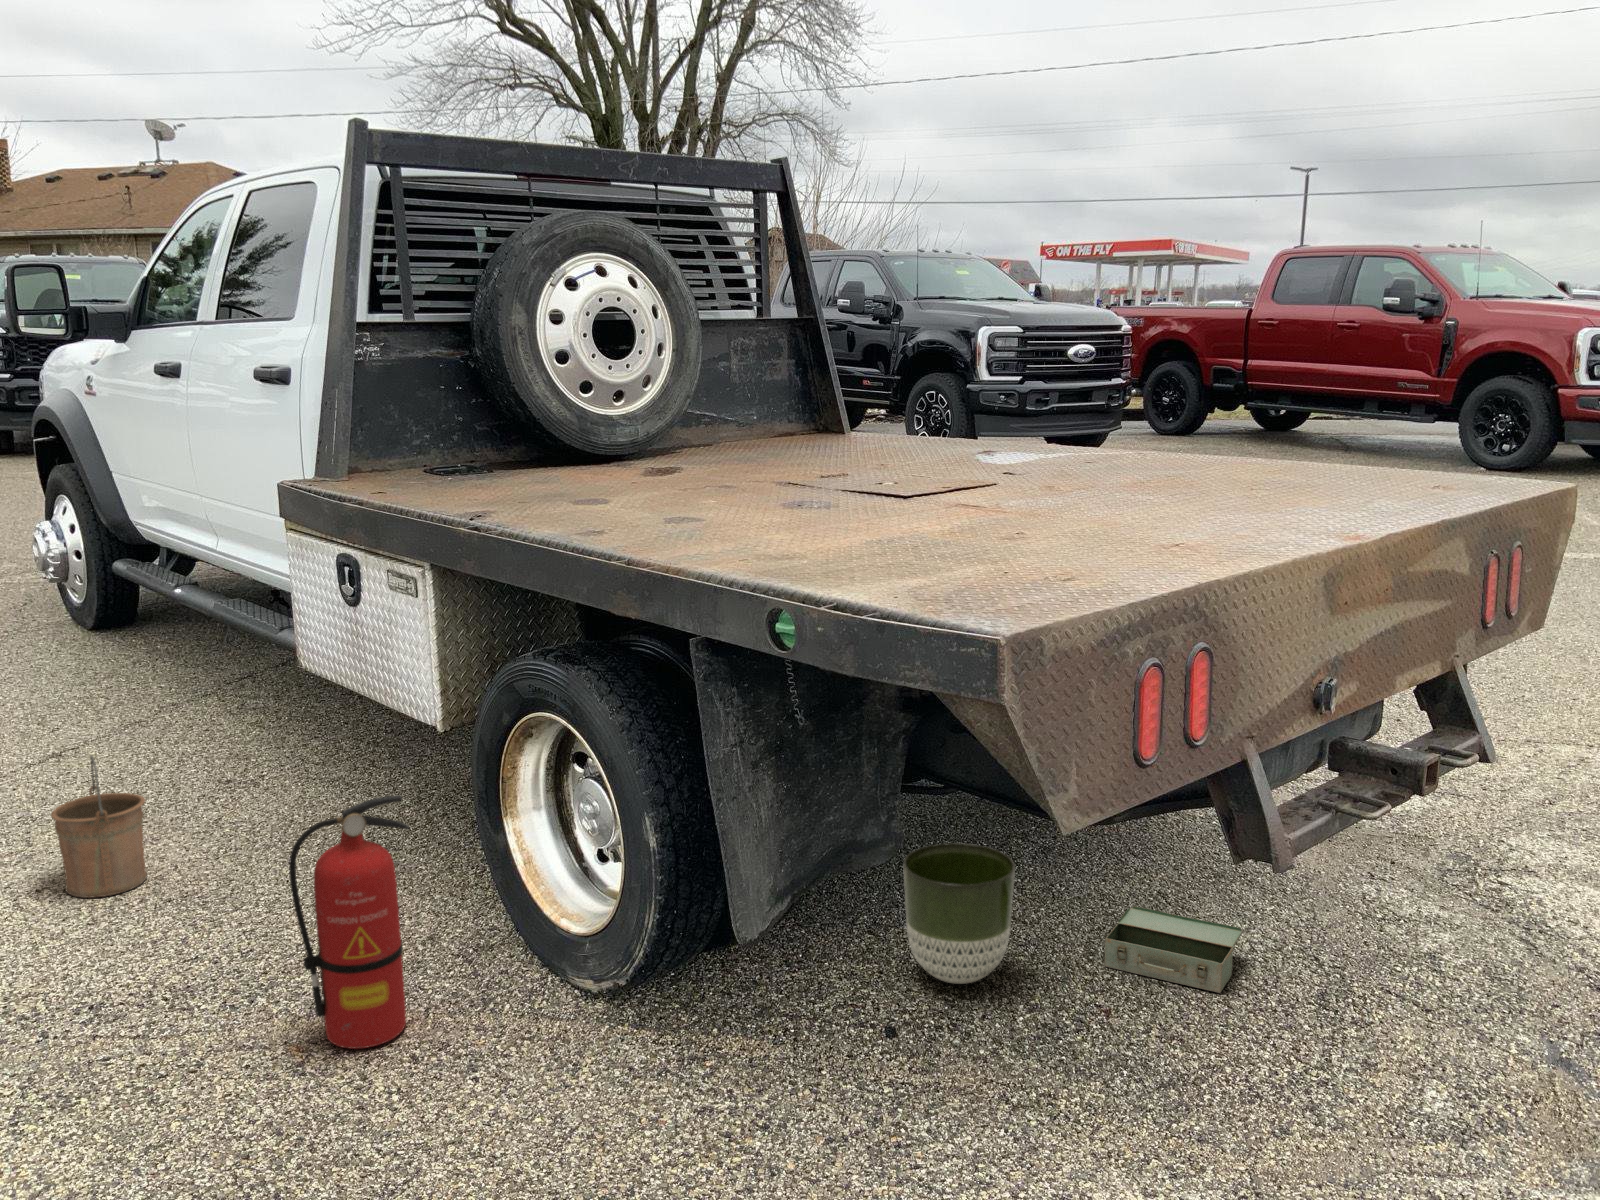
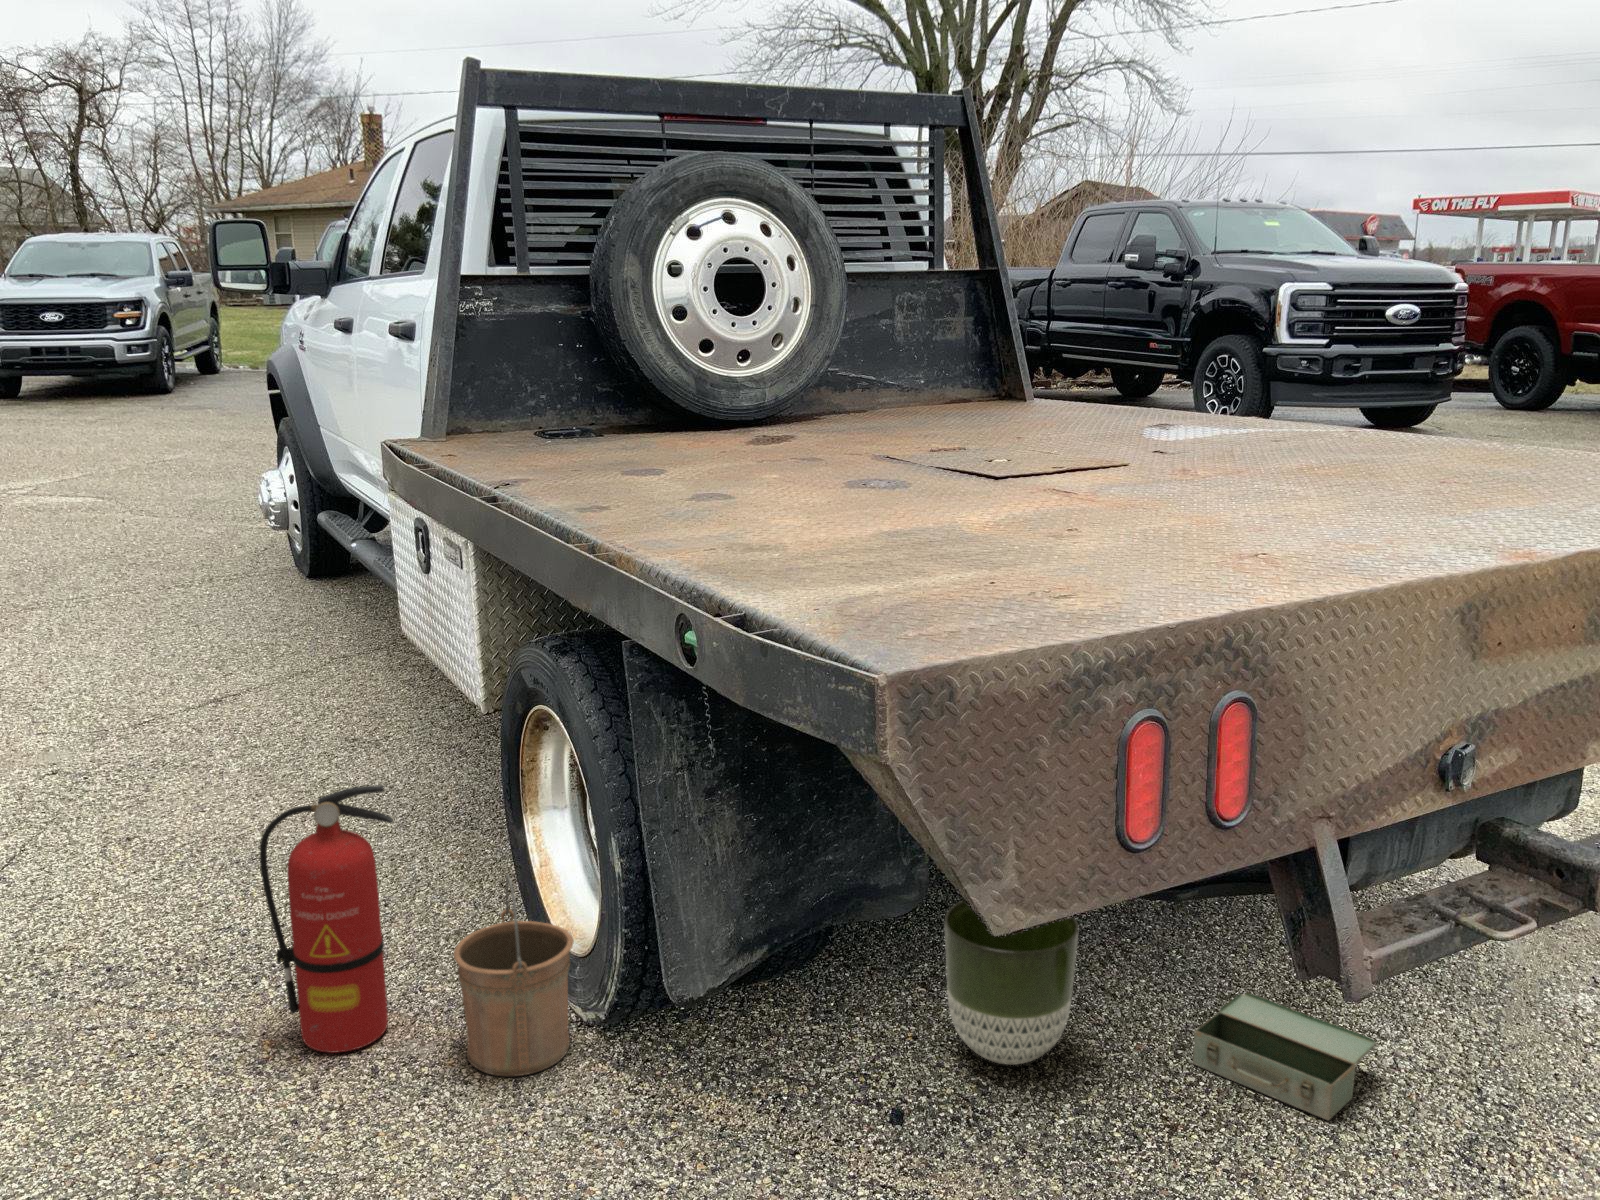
bucket: present [51,755,147,898] -> present [454,874,574,1076]

